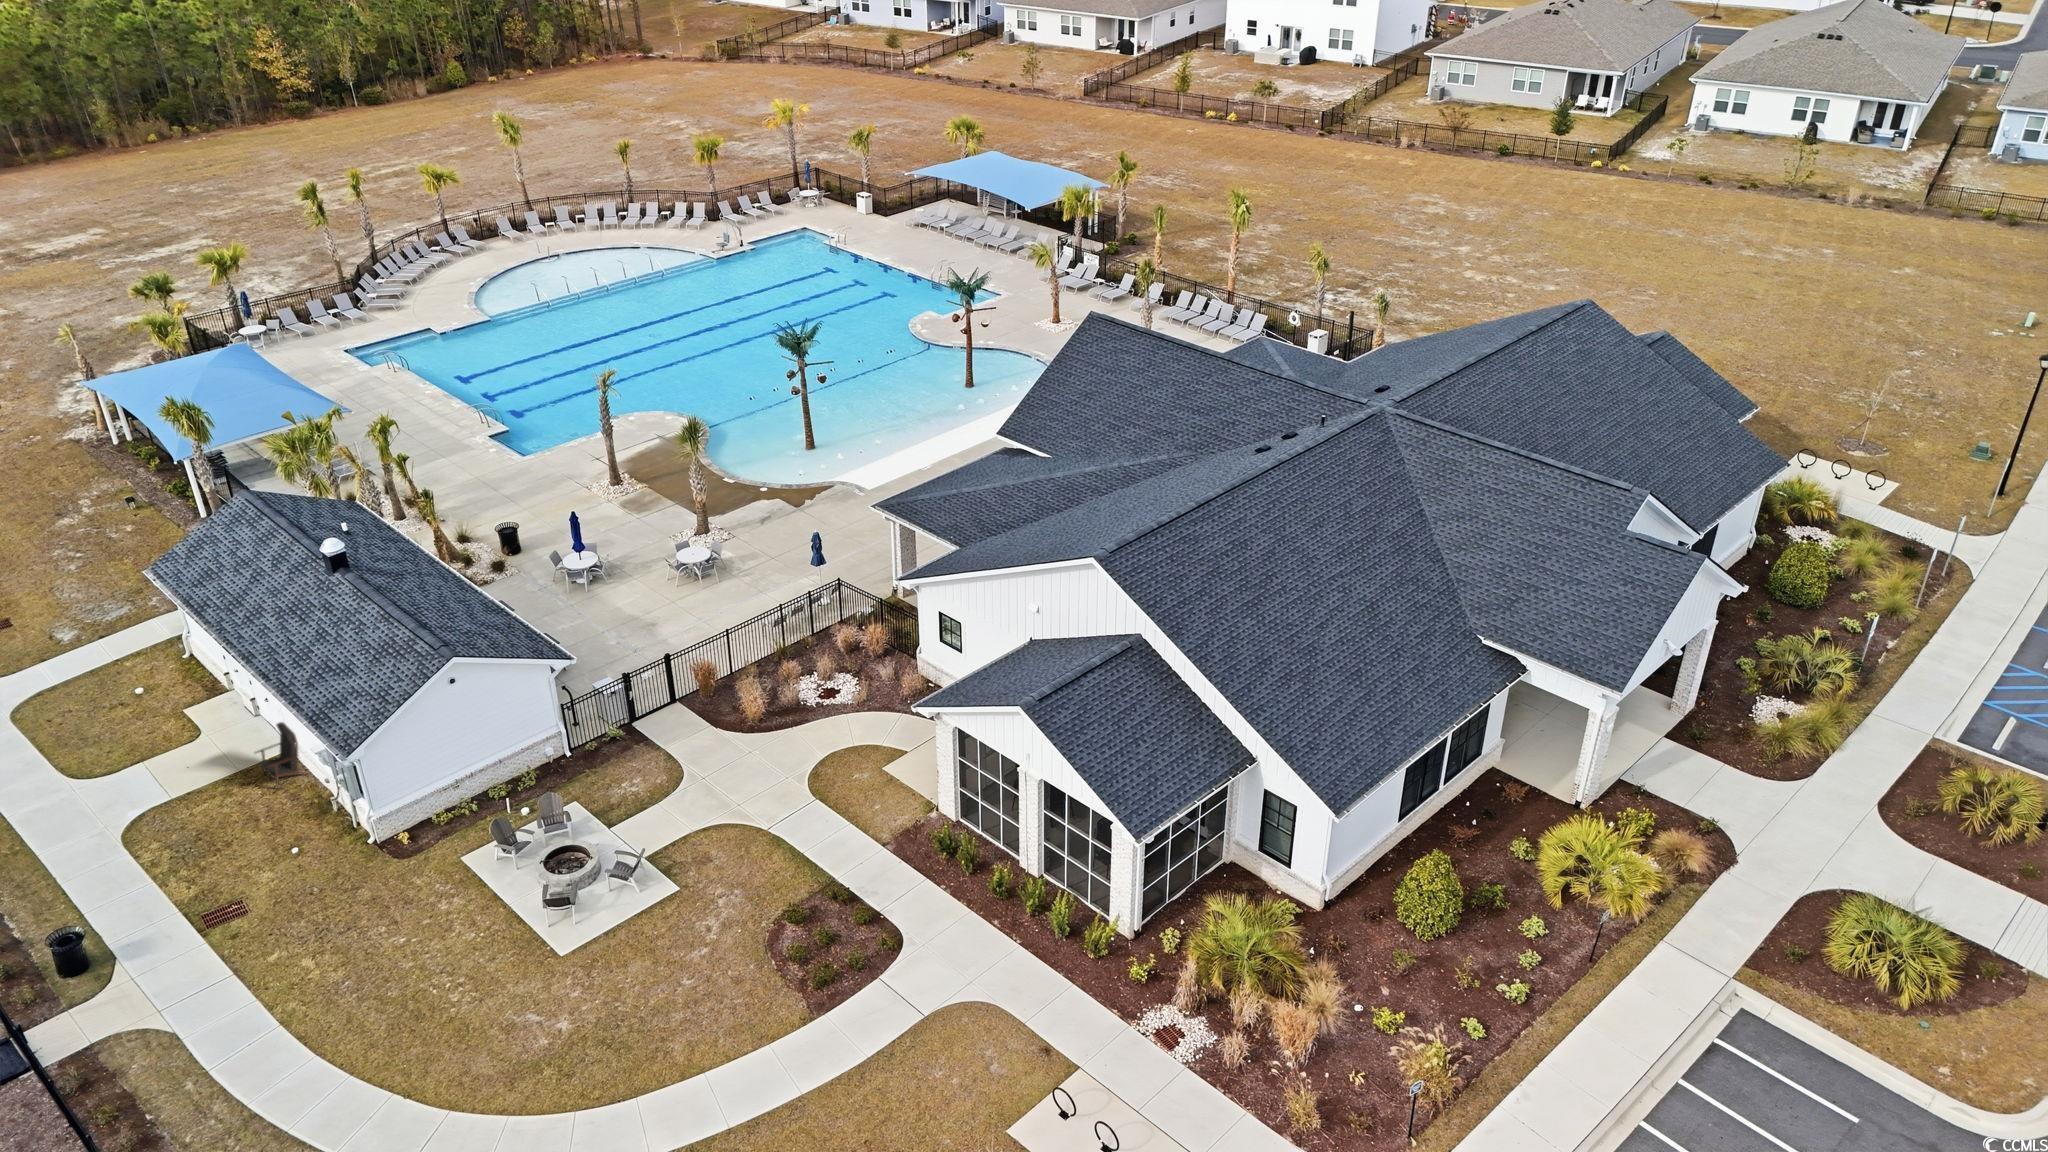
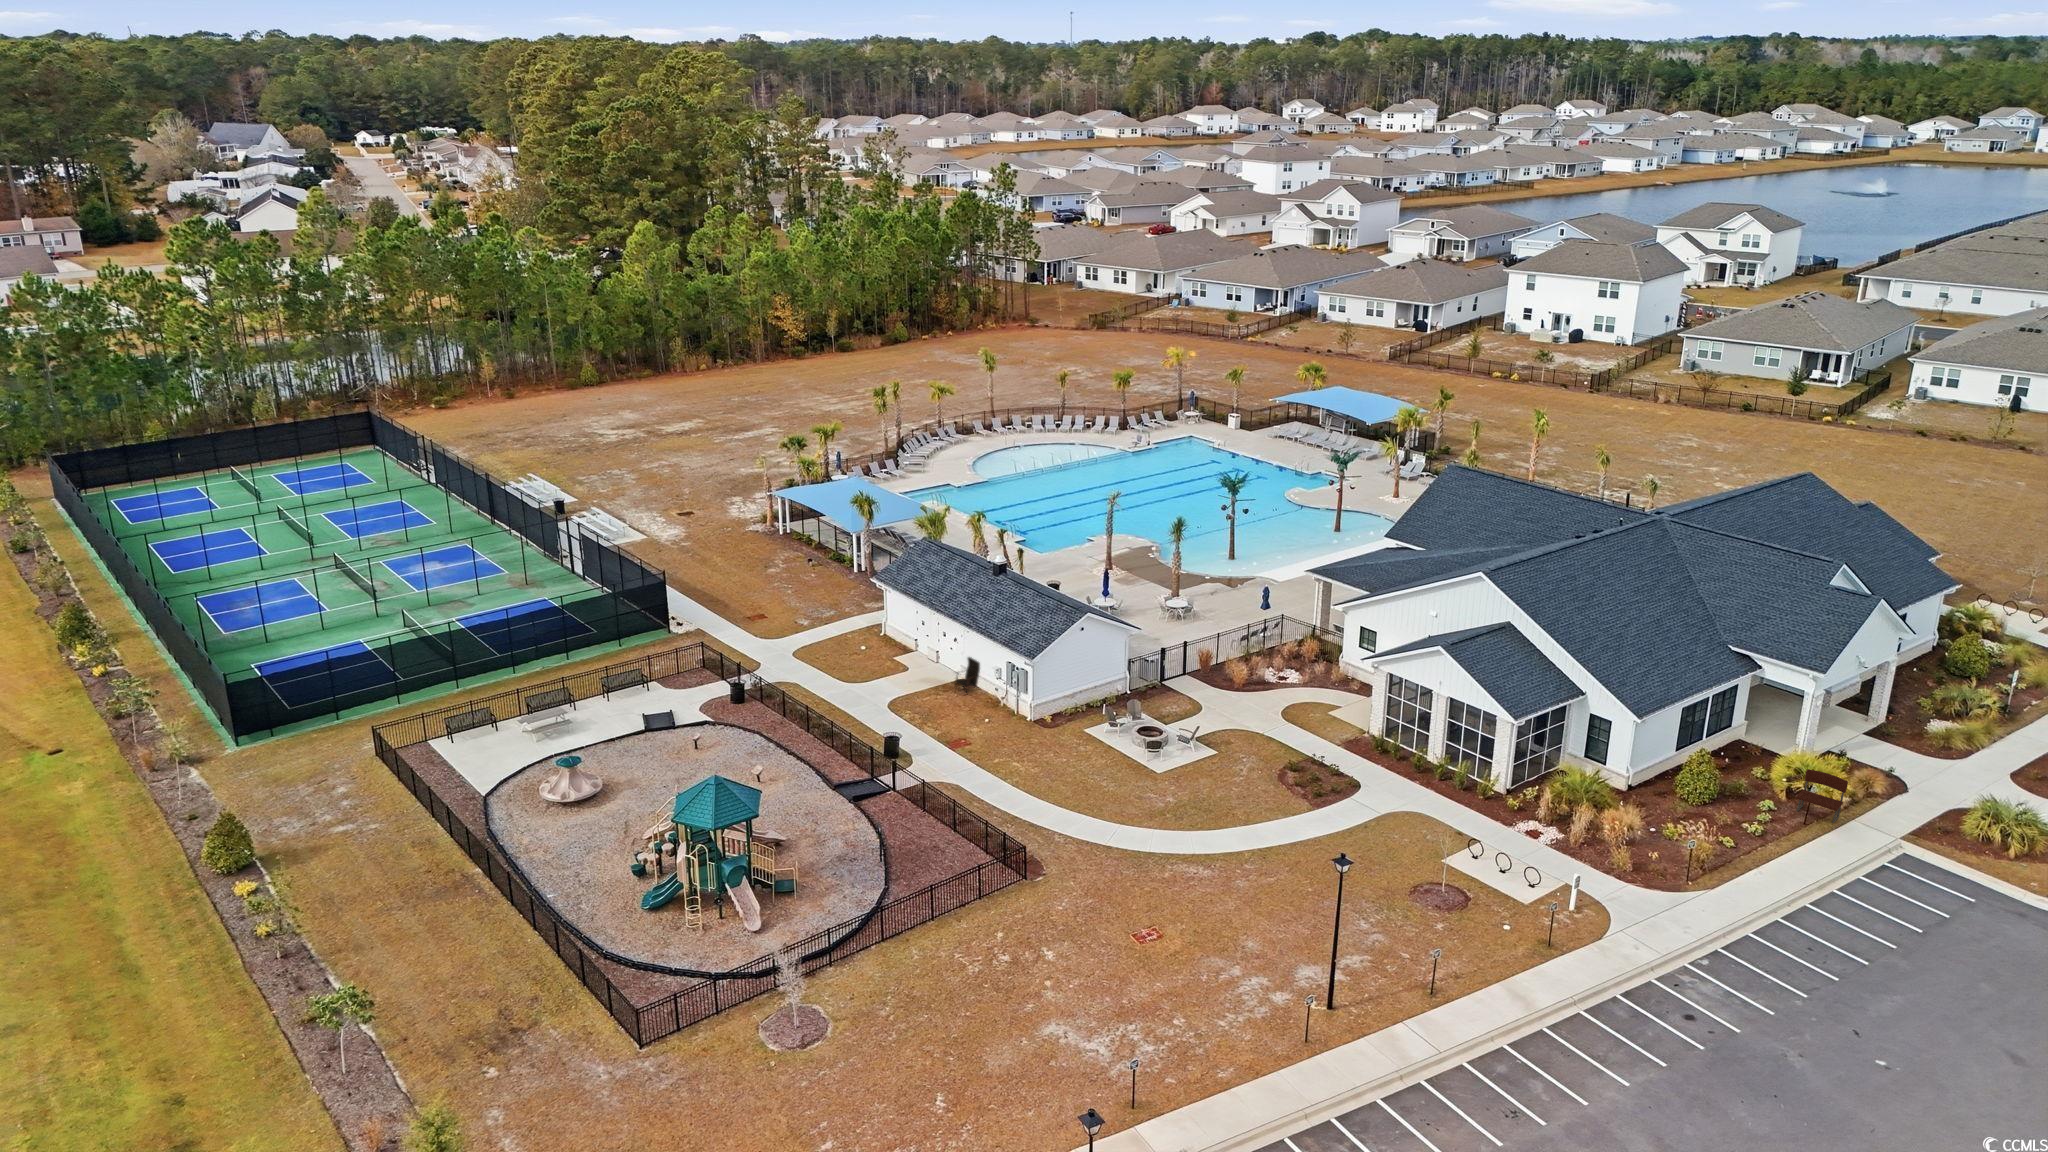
bench: none [1580,866,1659,953] -> present [1796,769,1848,823]

